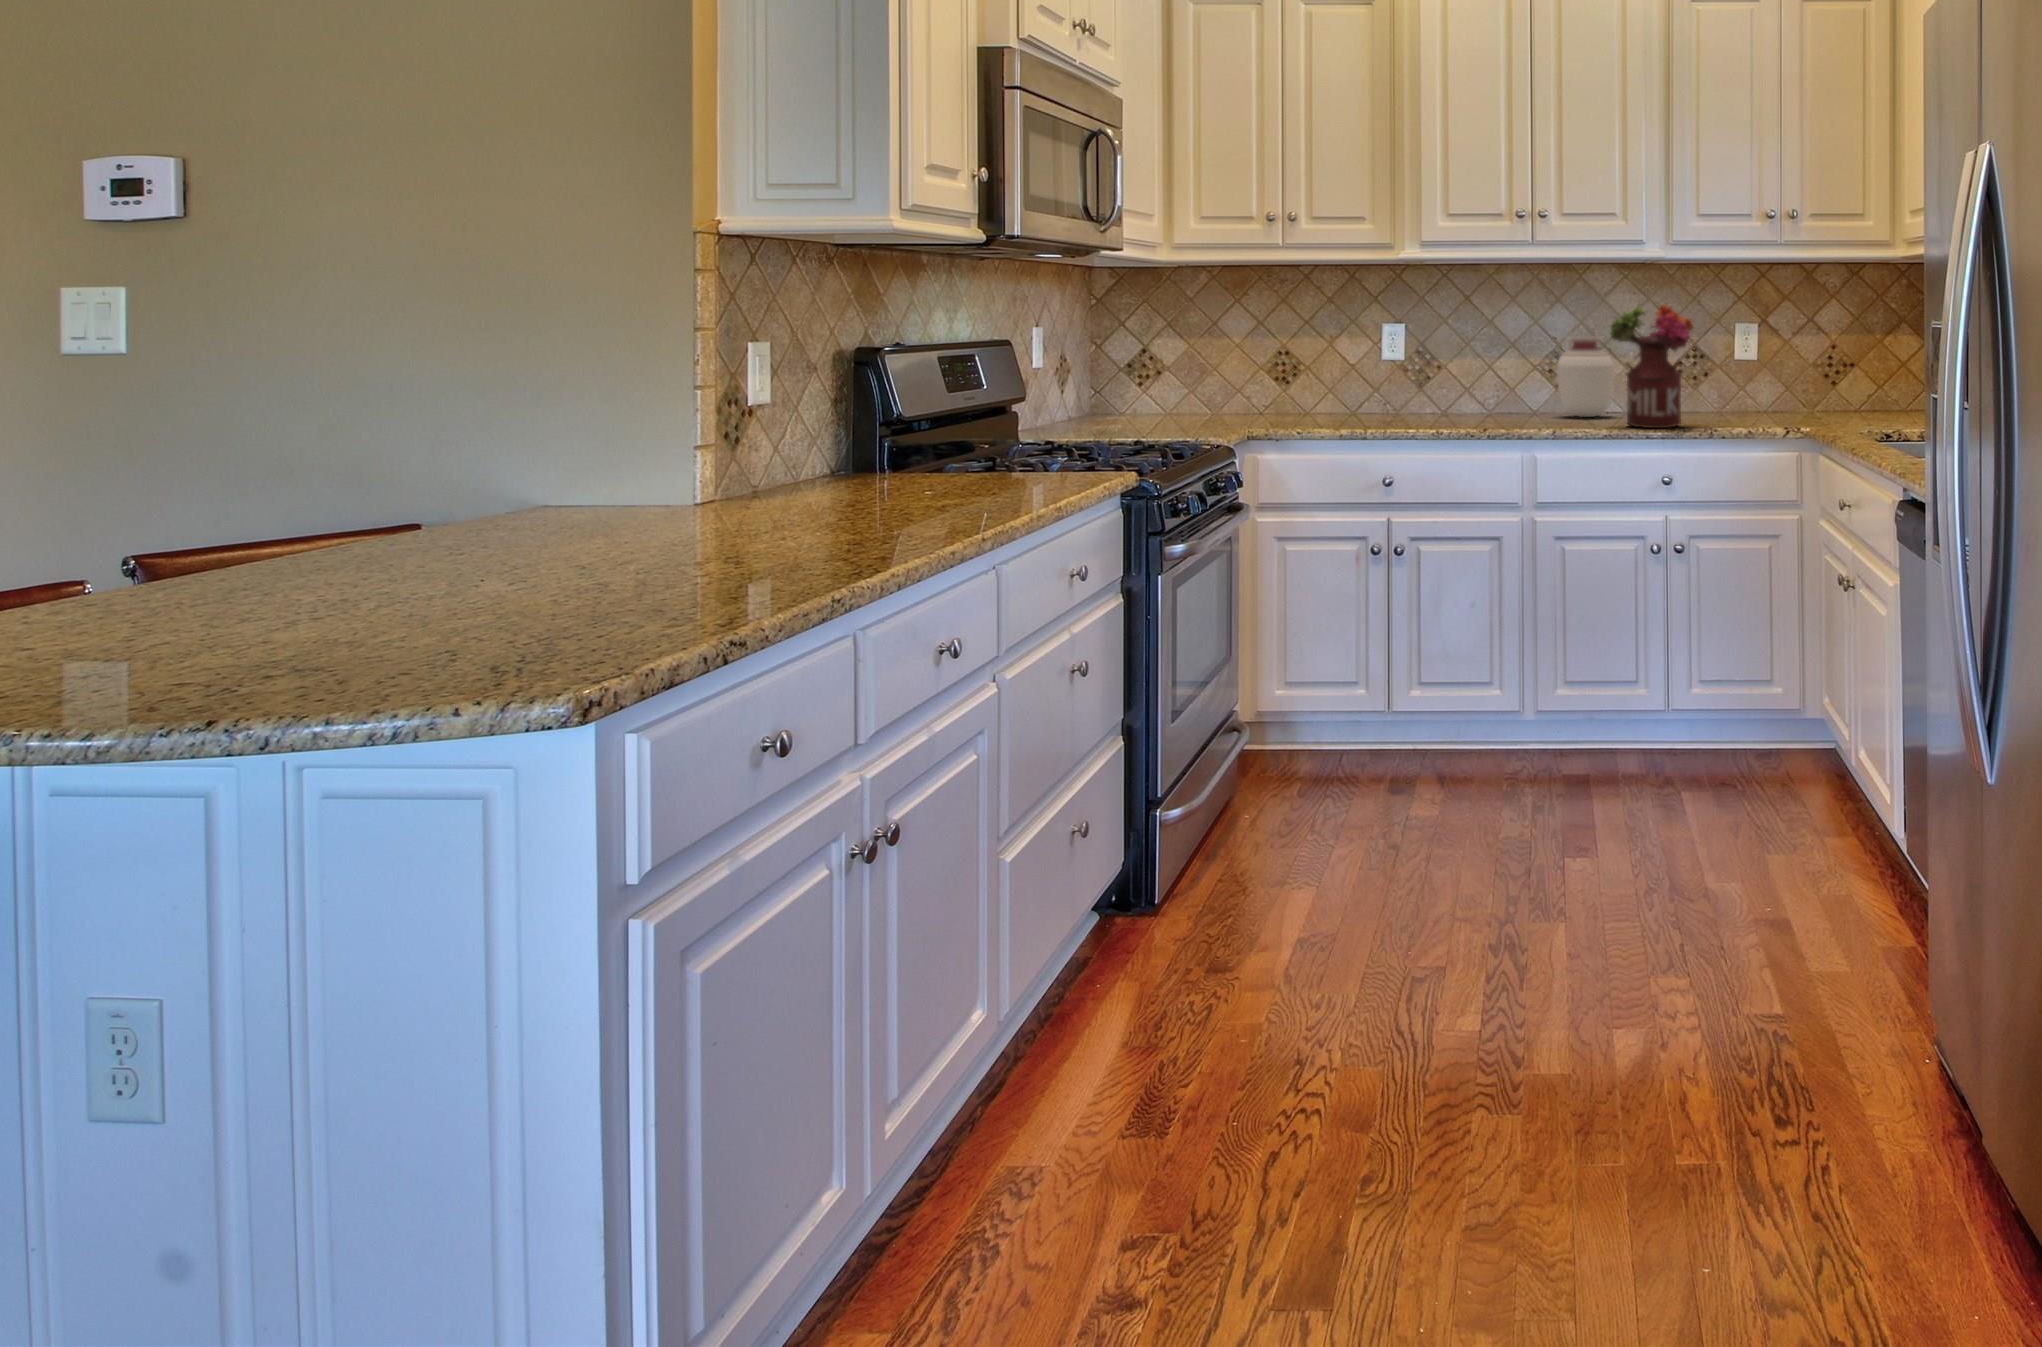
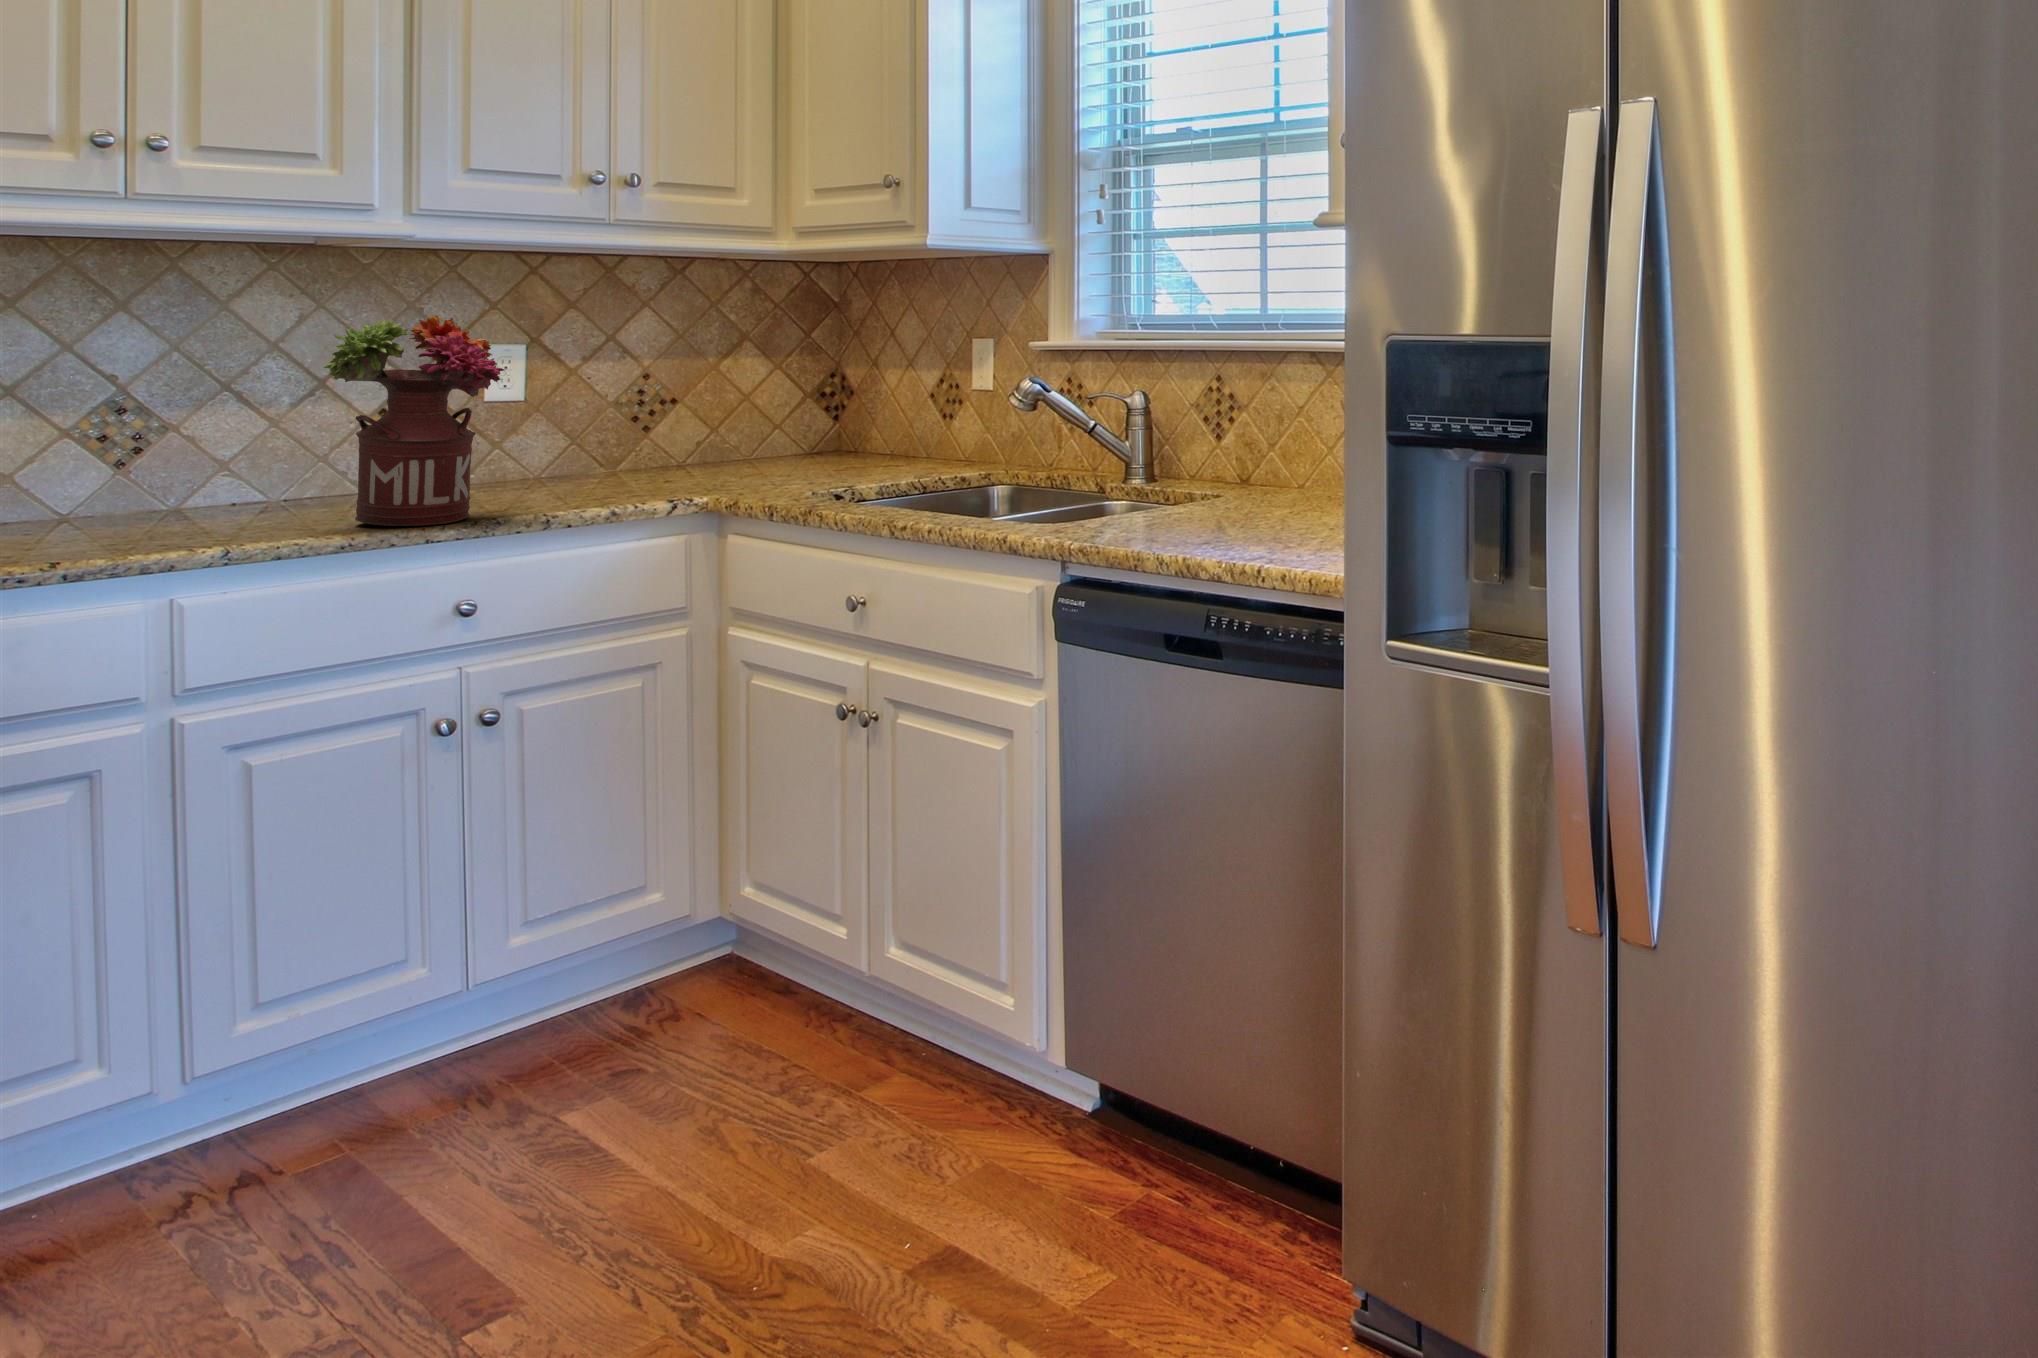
vase: present [1557,336,1614,417] -> none [127,370,265,517]

